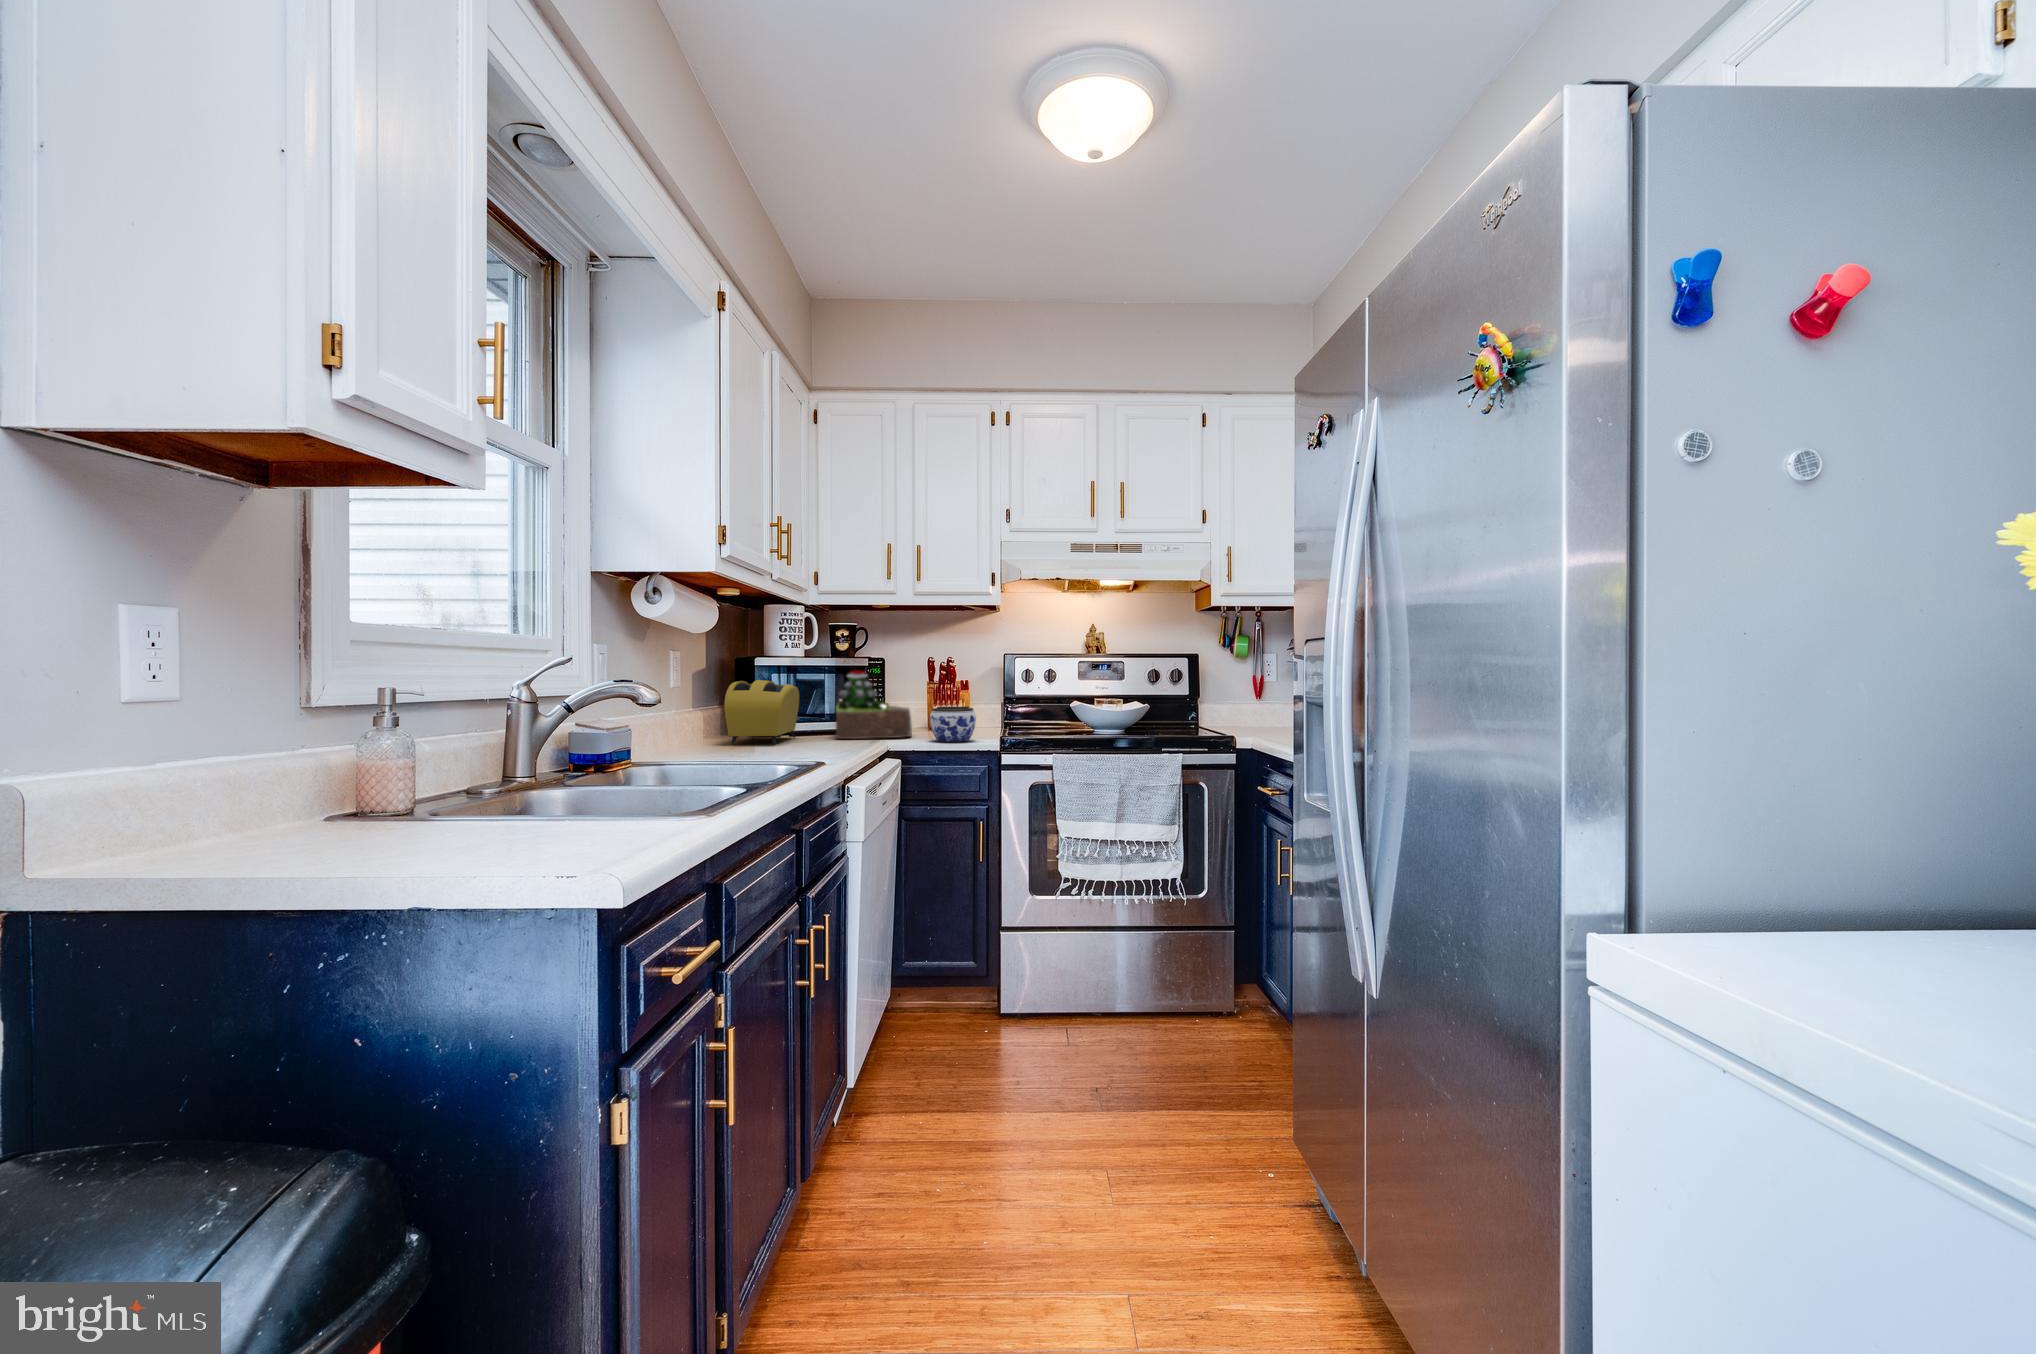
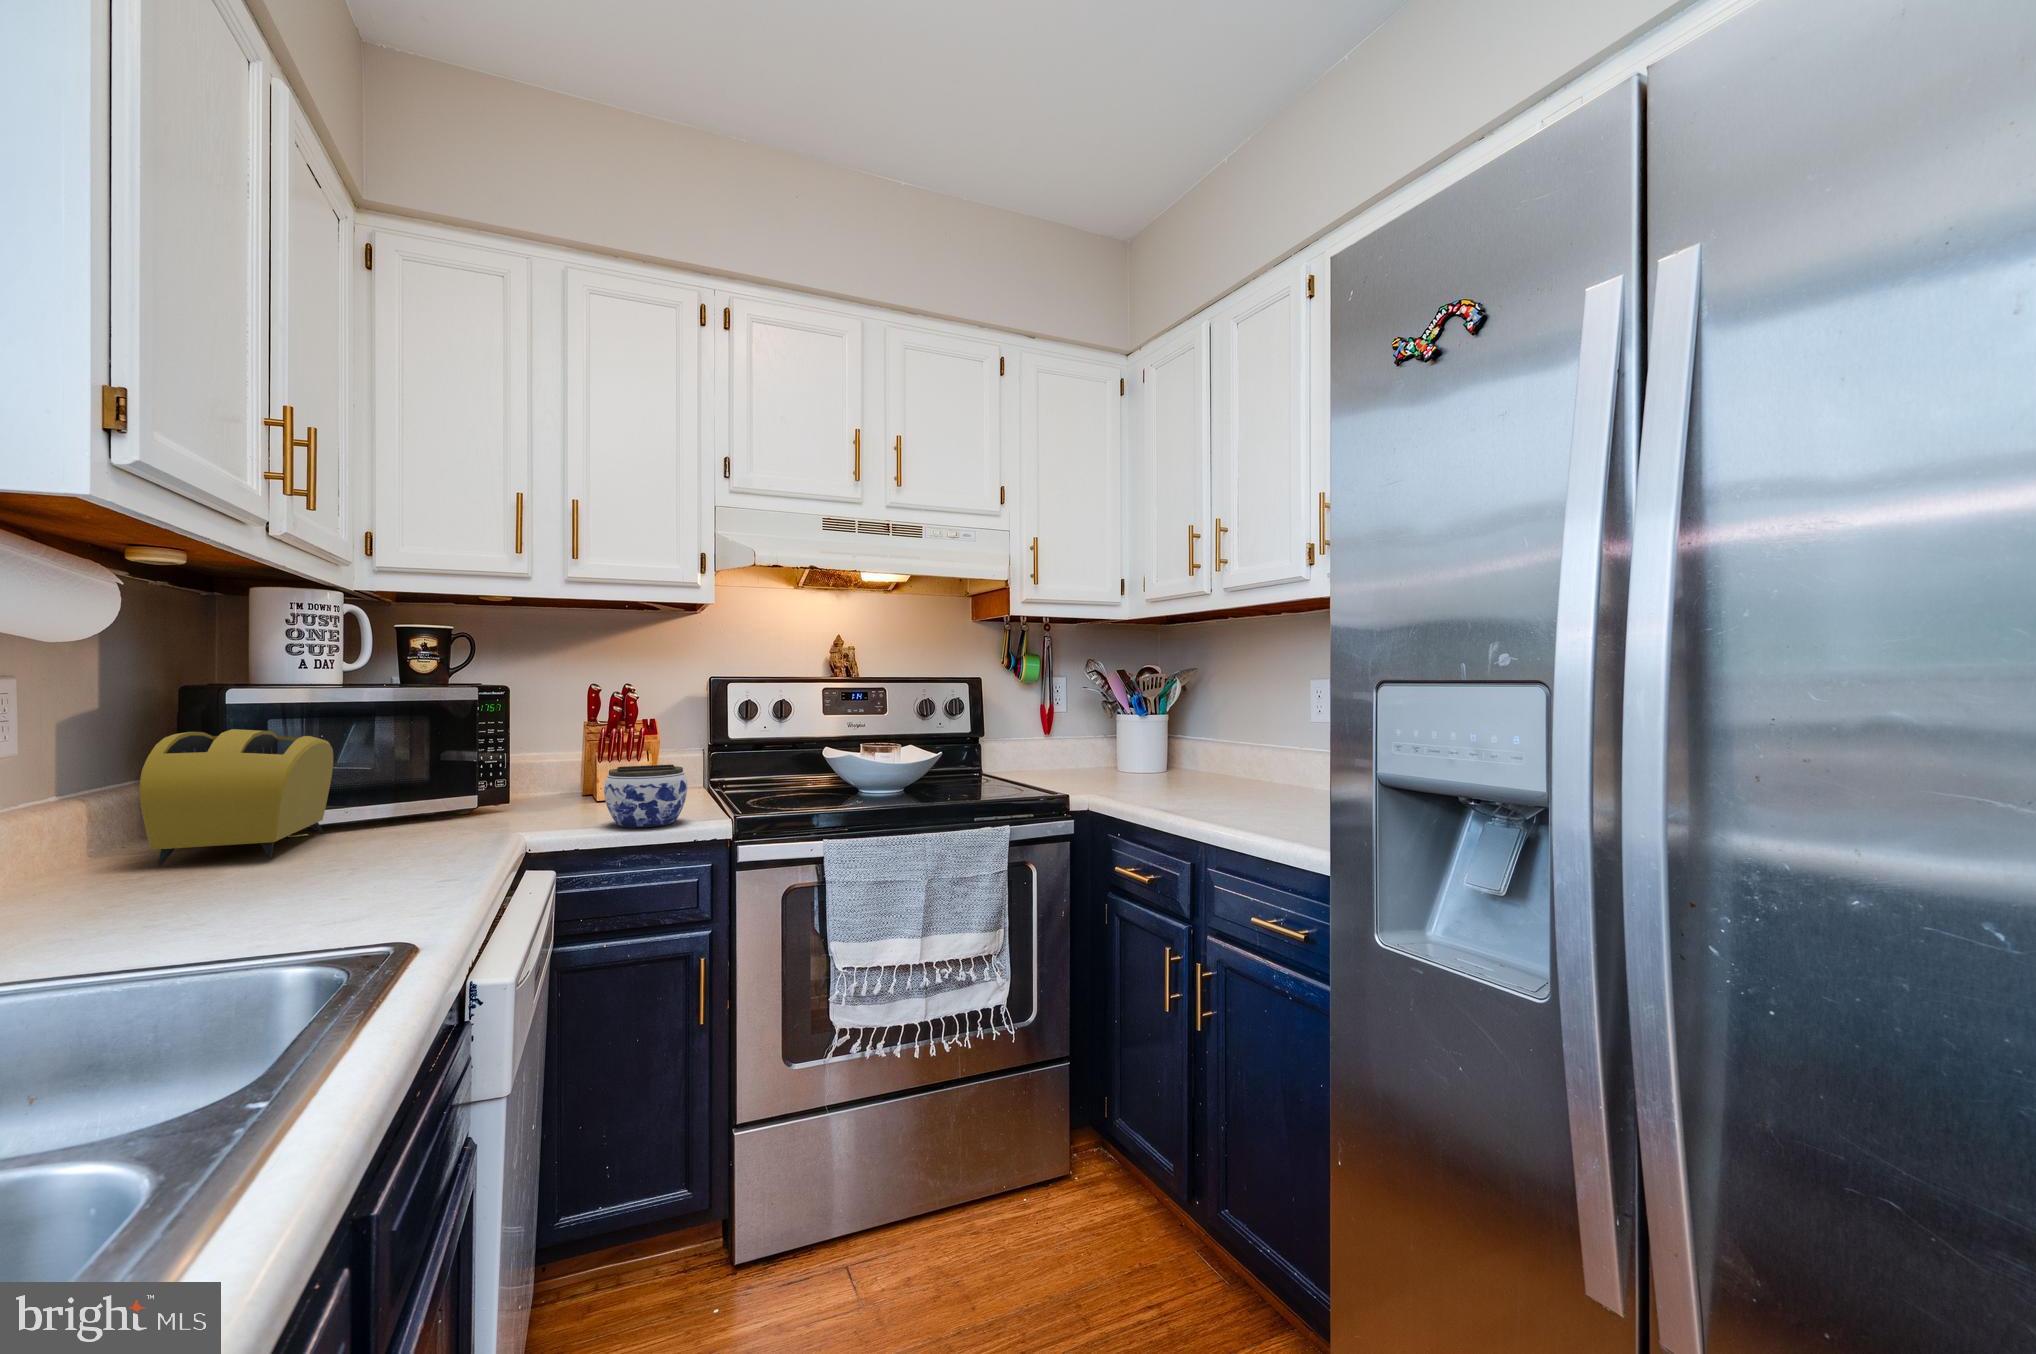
succulent plant: present [836,670,912,739] -> none [414,706,565,833]

